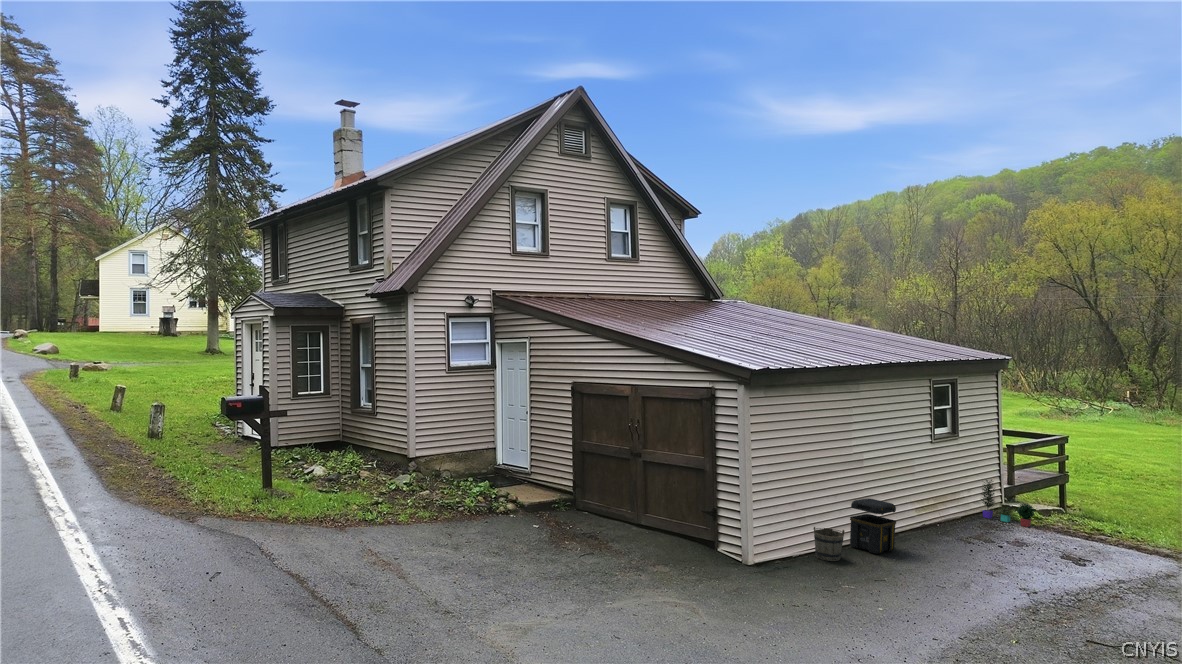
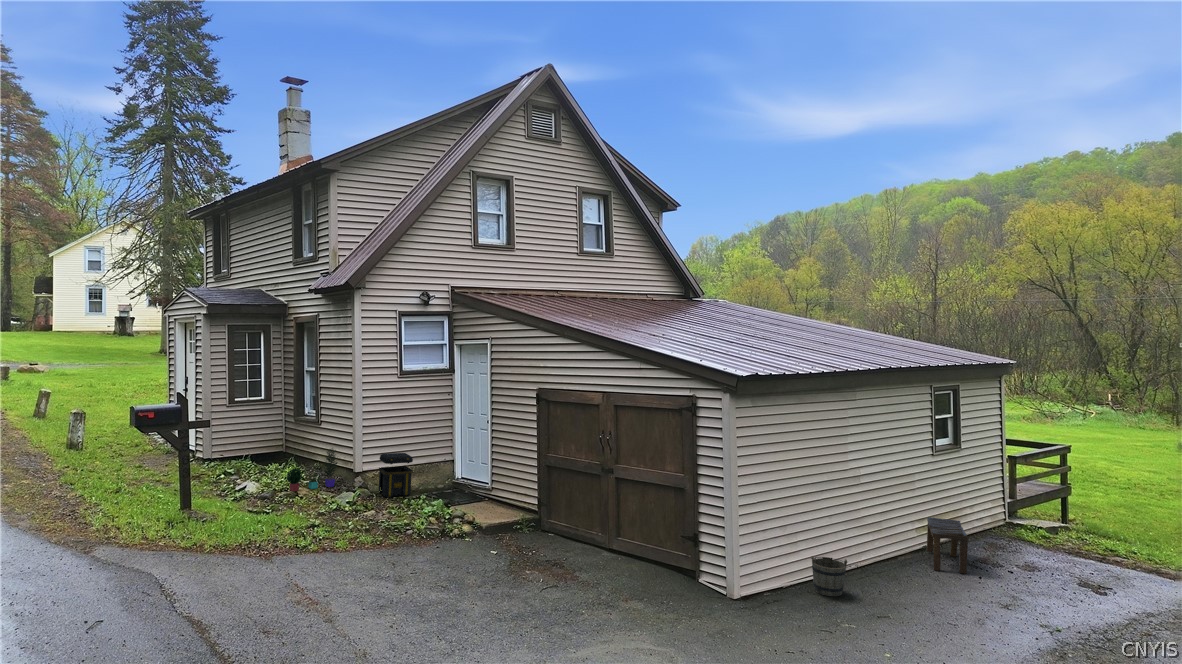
potted plant: present [981,480,1035,527] -> present [287,448,338,491]
bench: none [924,498,957,546] -> present [927,517,968,574]
toolbox: present [850,499,896,554] -> present [379,453,413,497]

